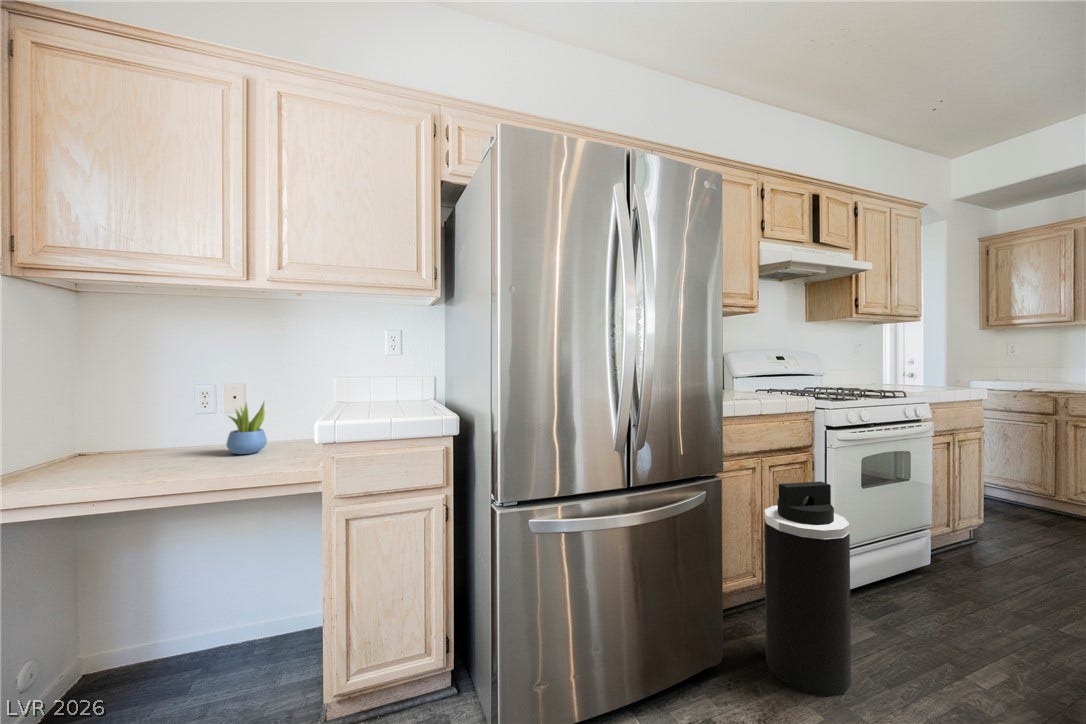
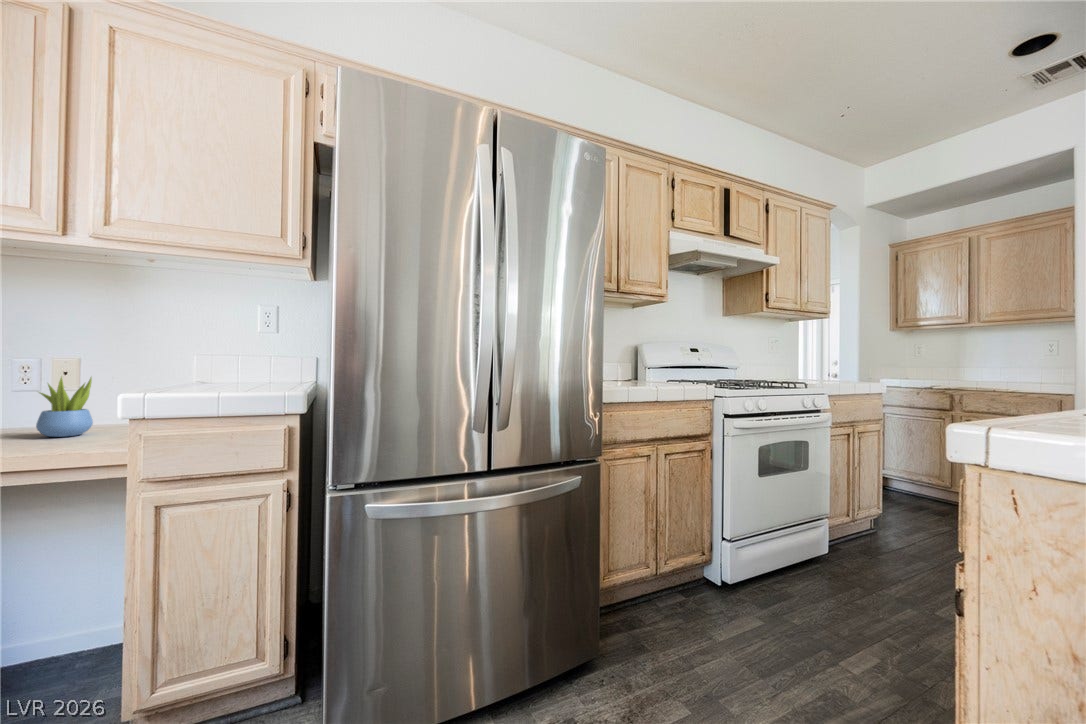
trash can: present [764,482,851,697] -> none [646,466,725,688]

